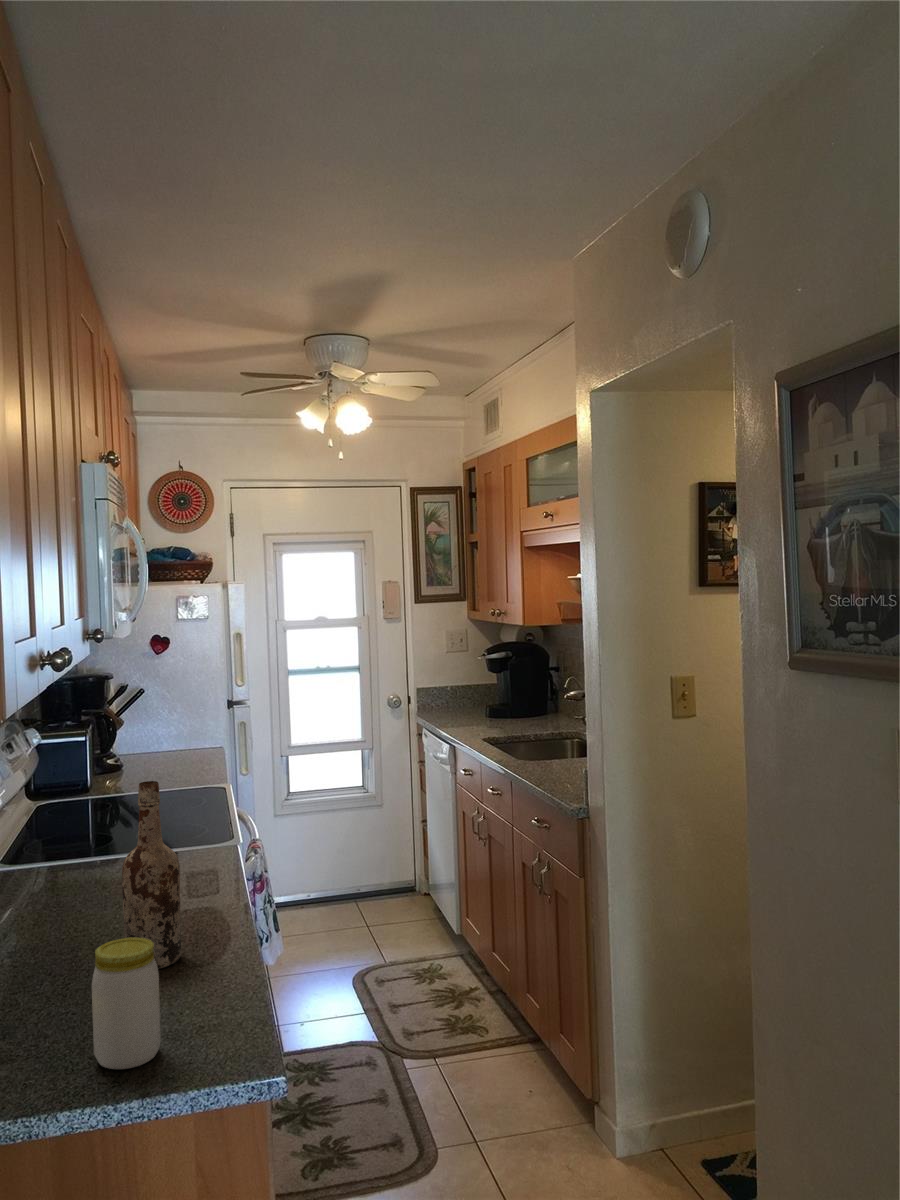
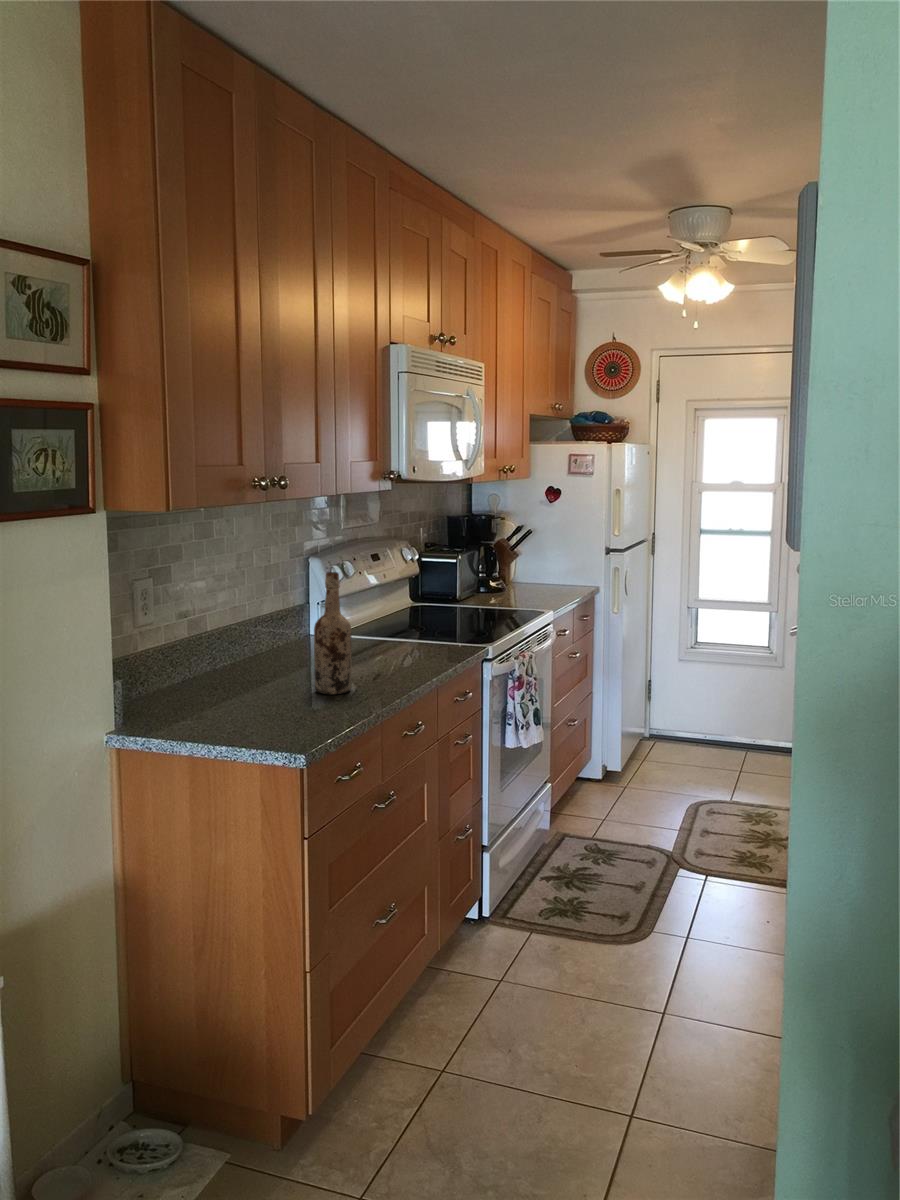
jar: present [92,938,161,1069] -> none [233,655,273,727]

